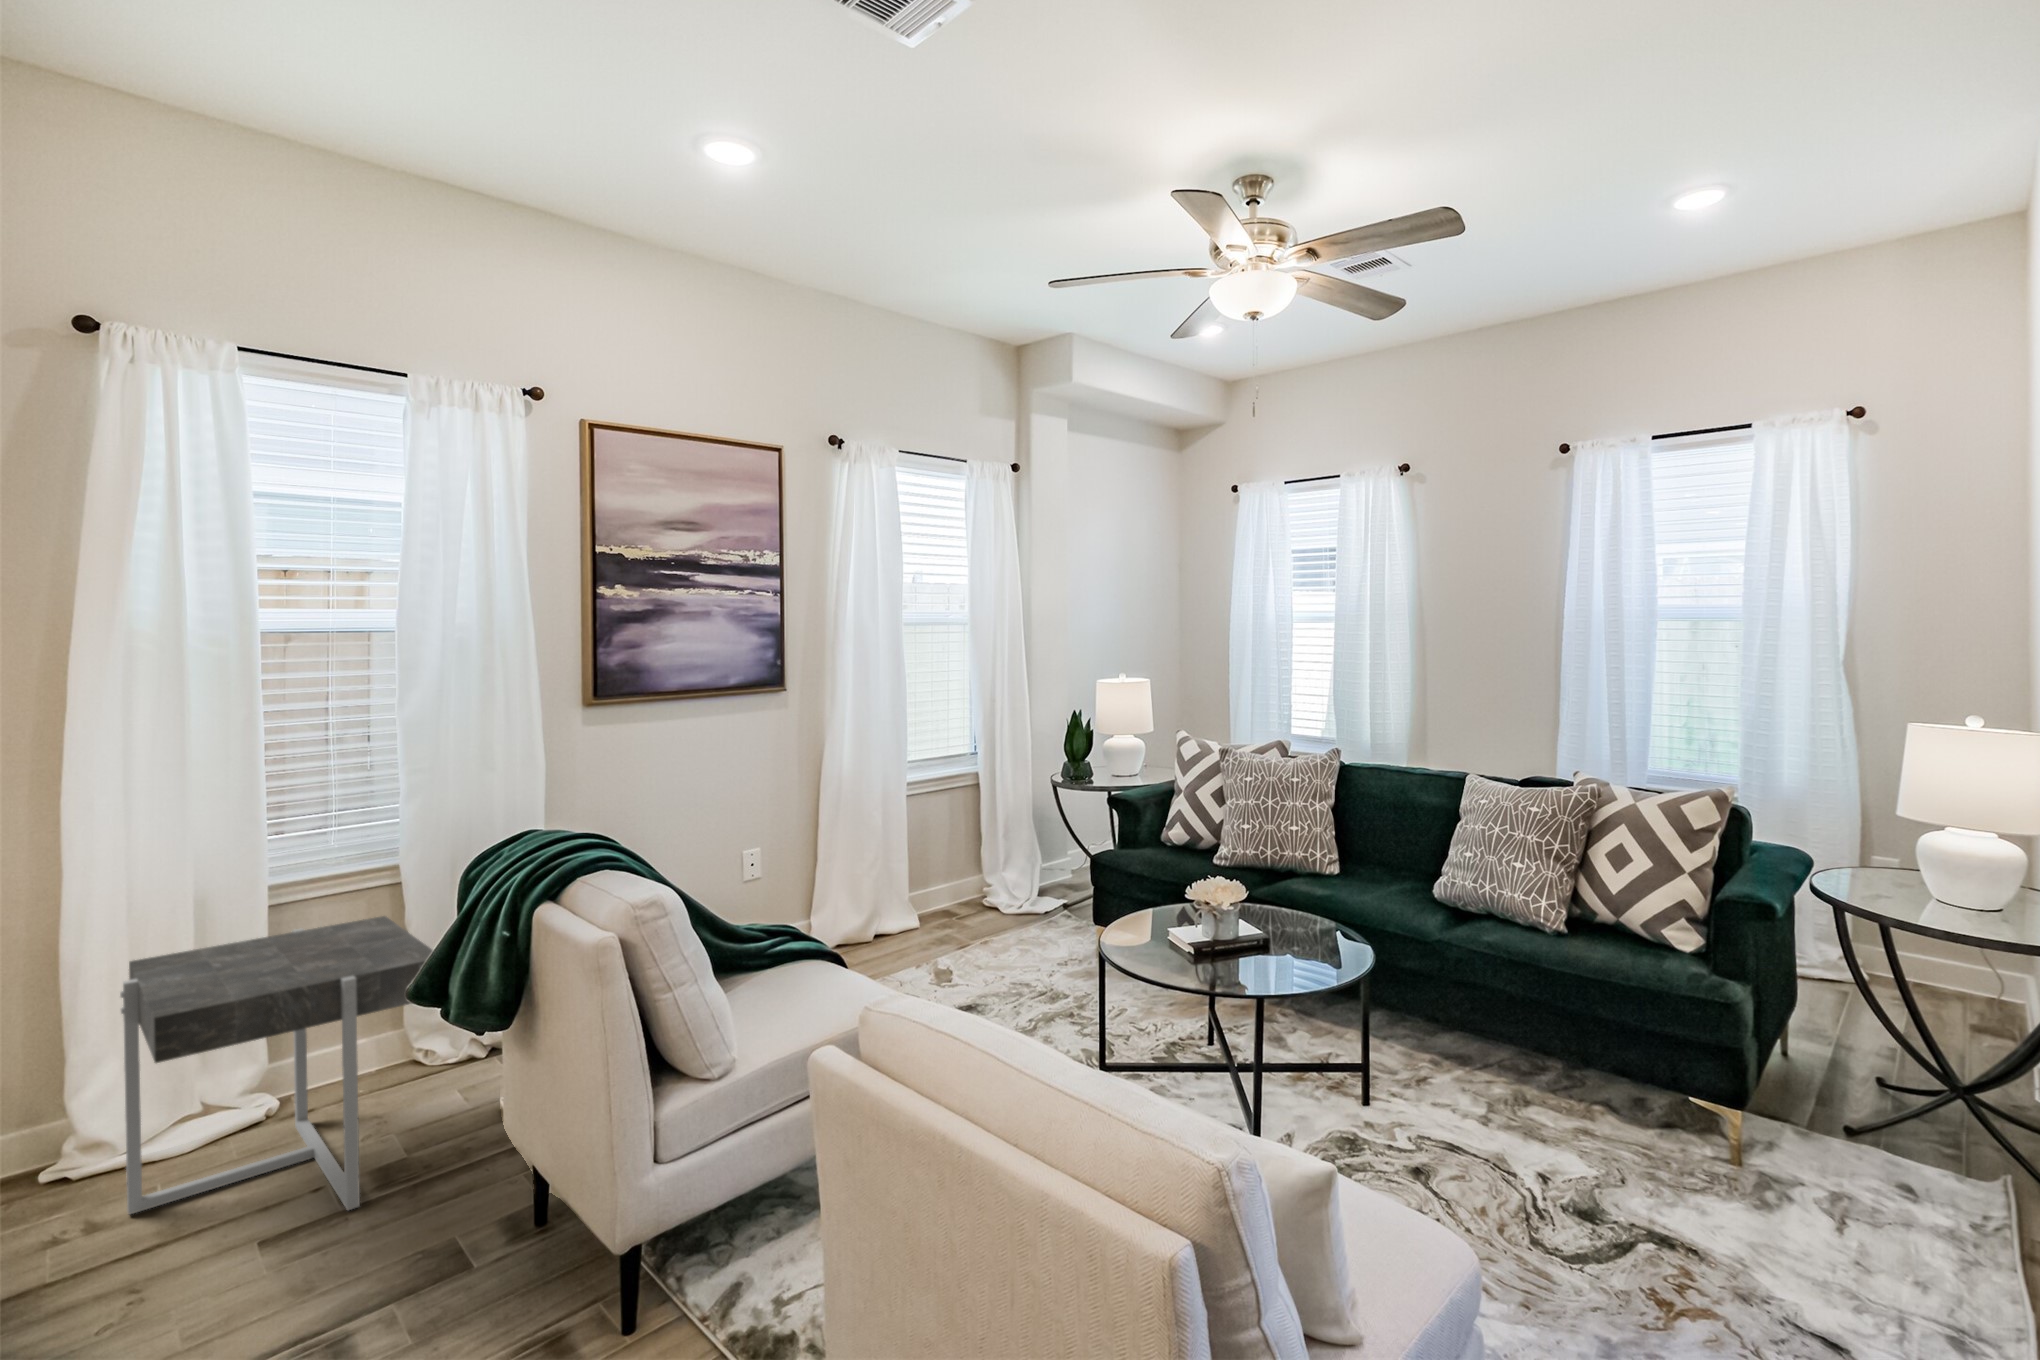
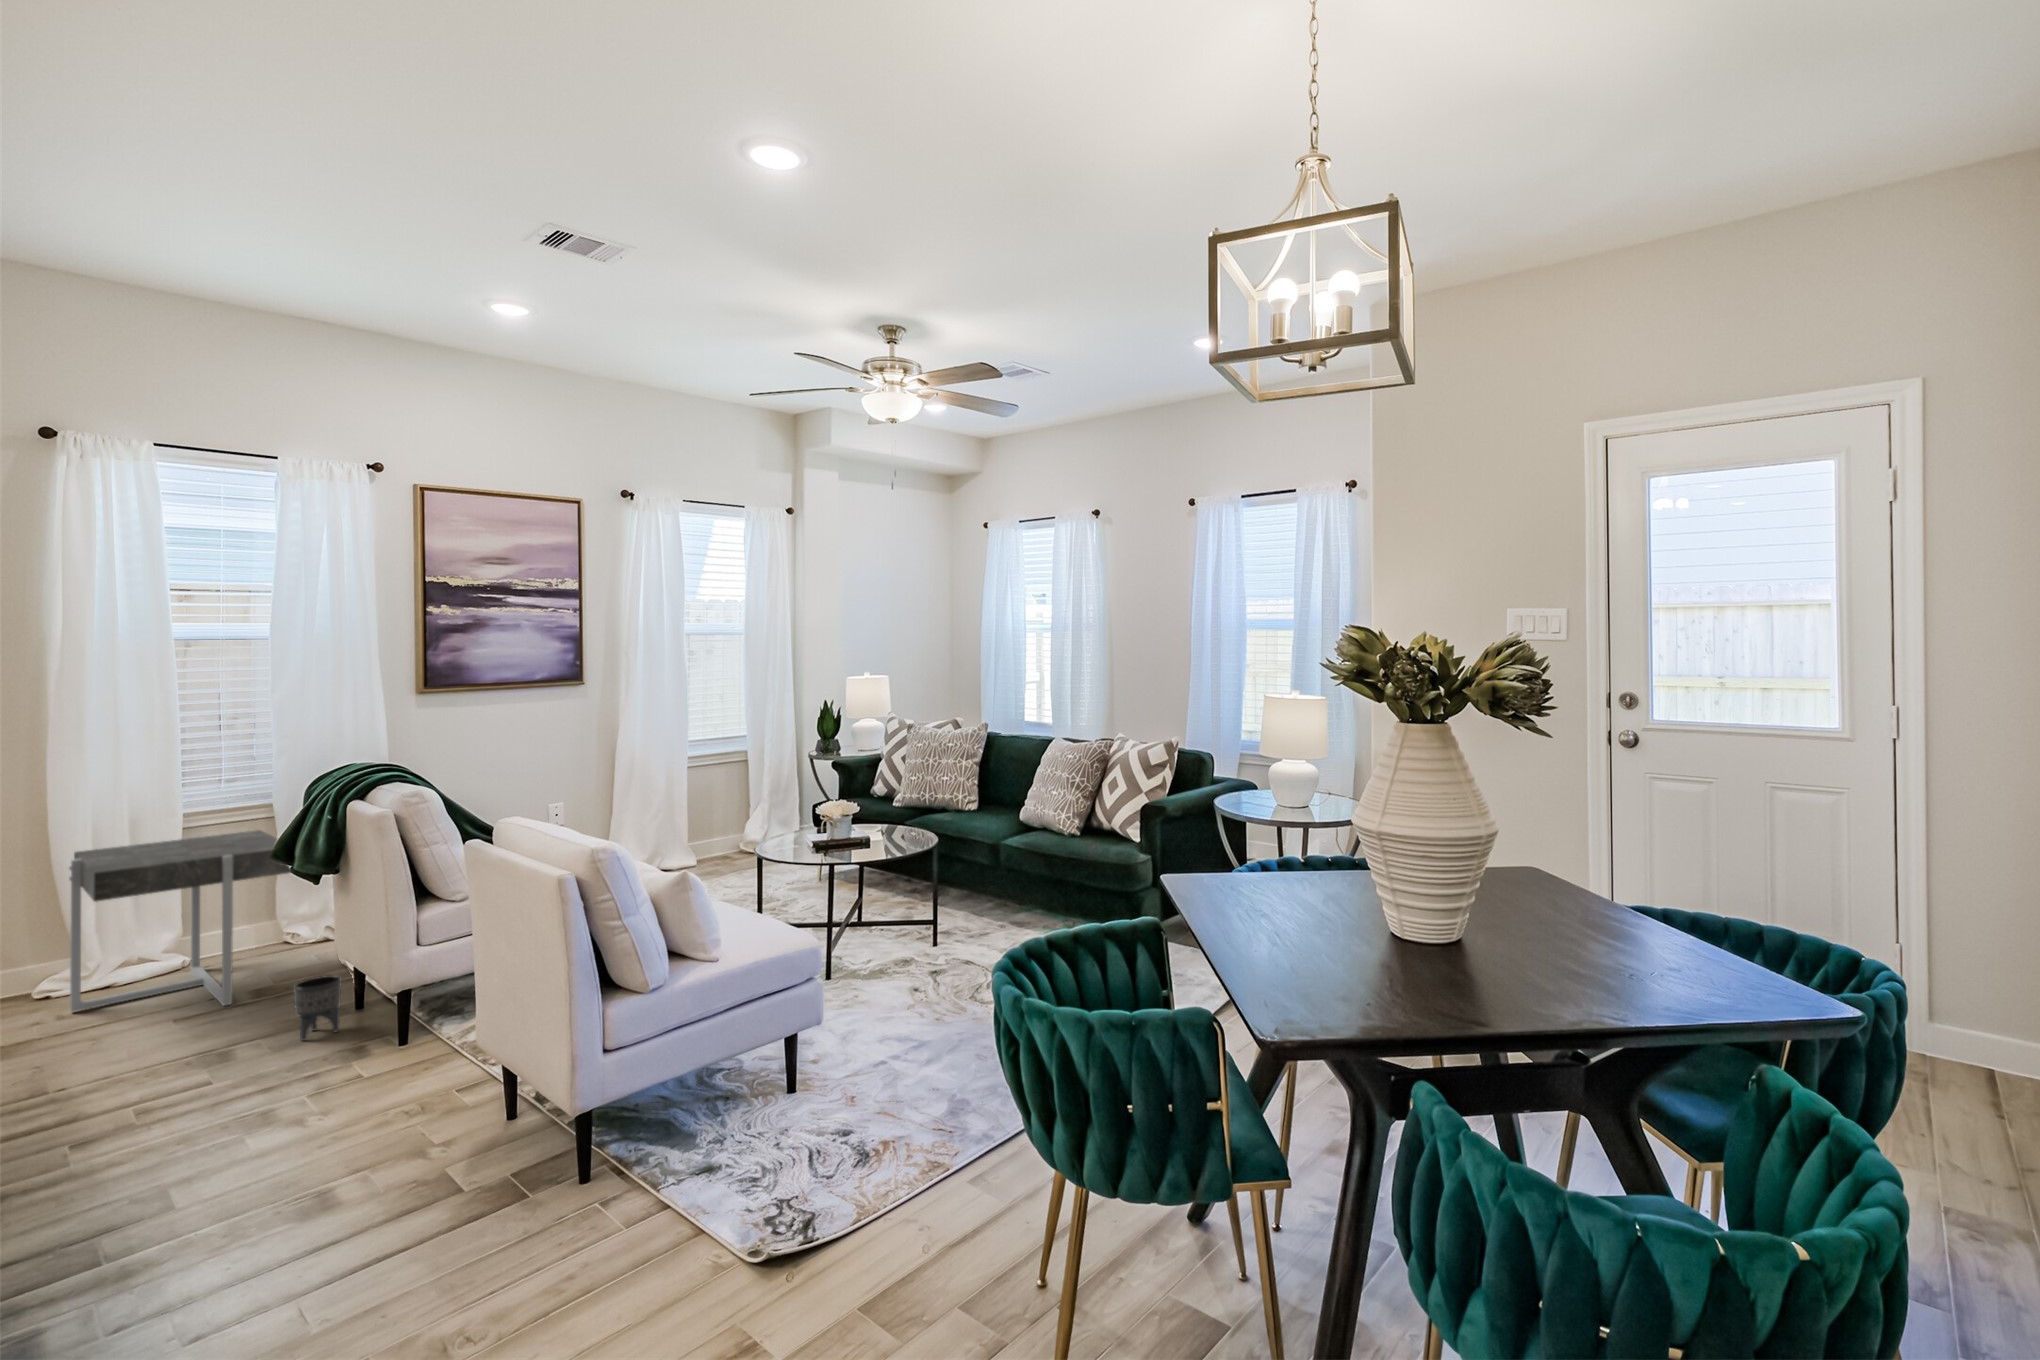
planter: none [461,1188,532,1307] -> present [293,975,342,1041]

